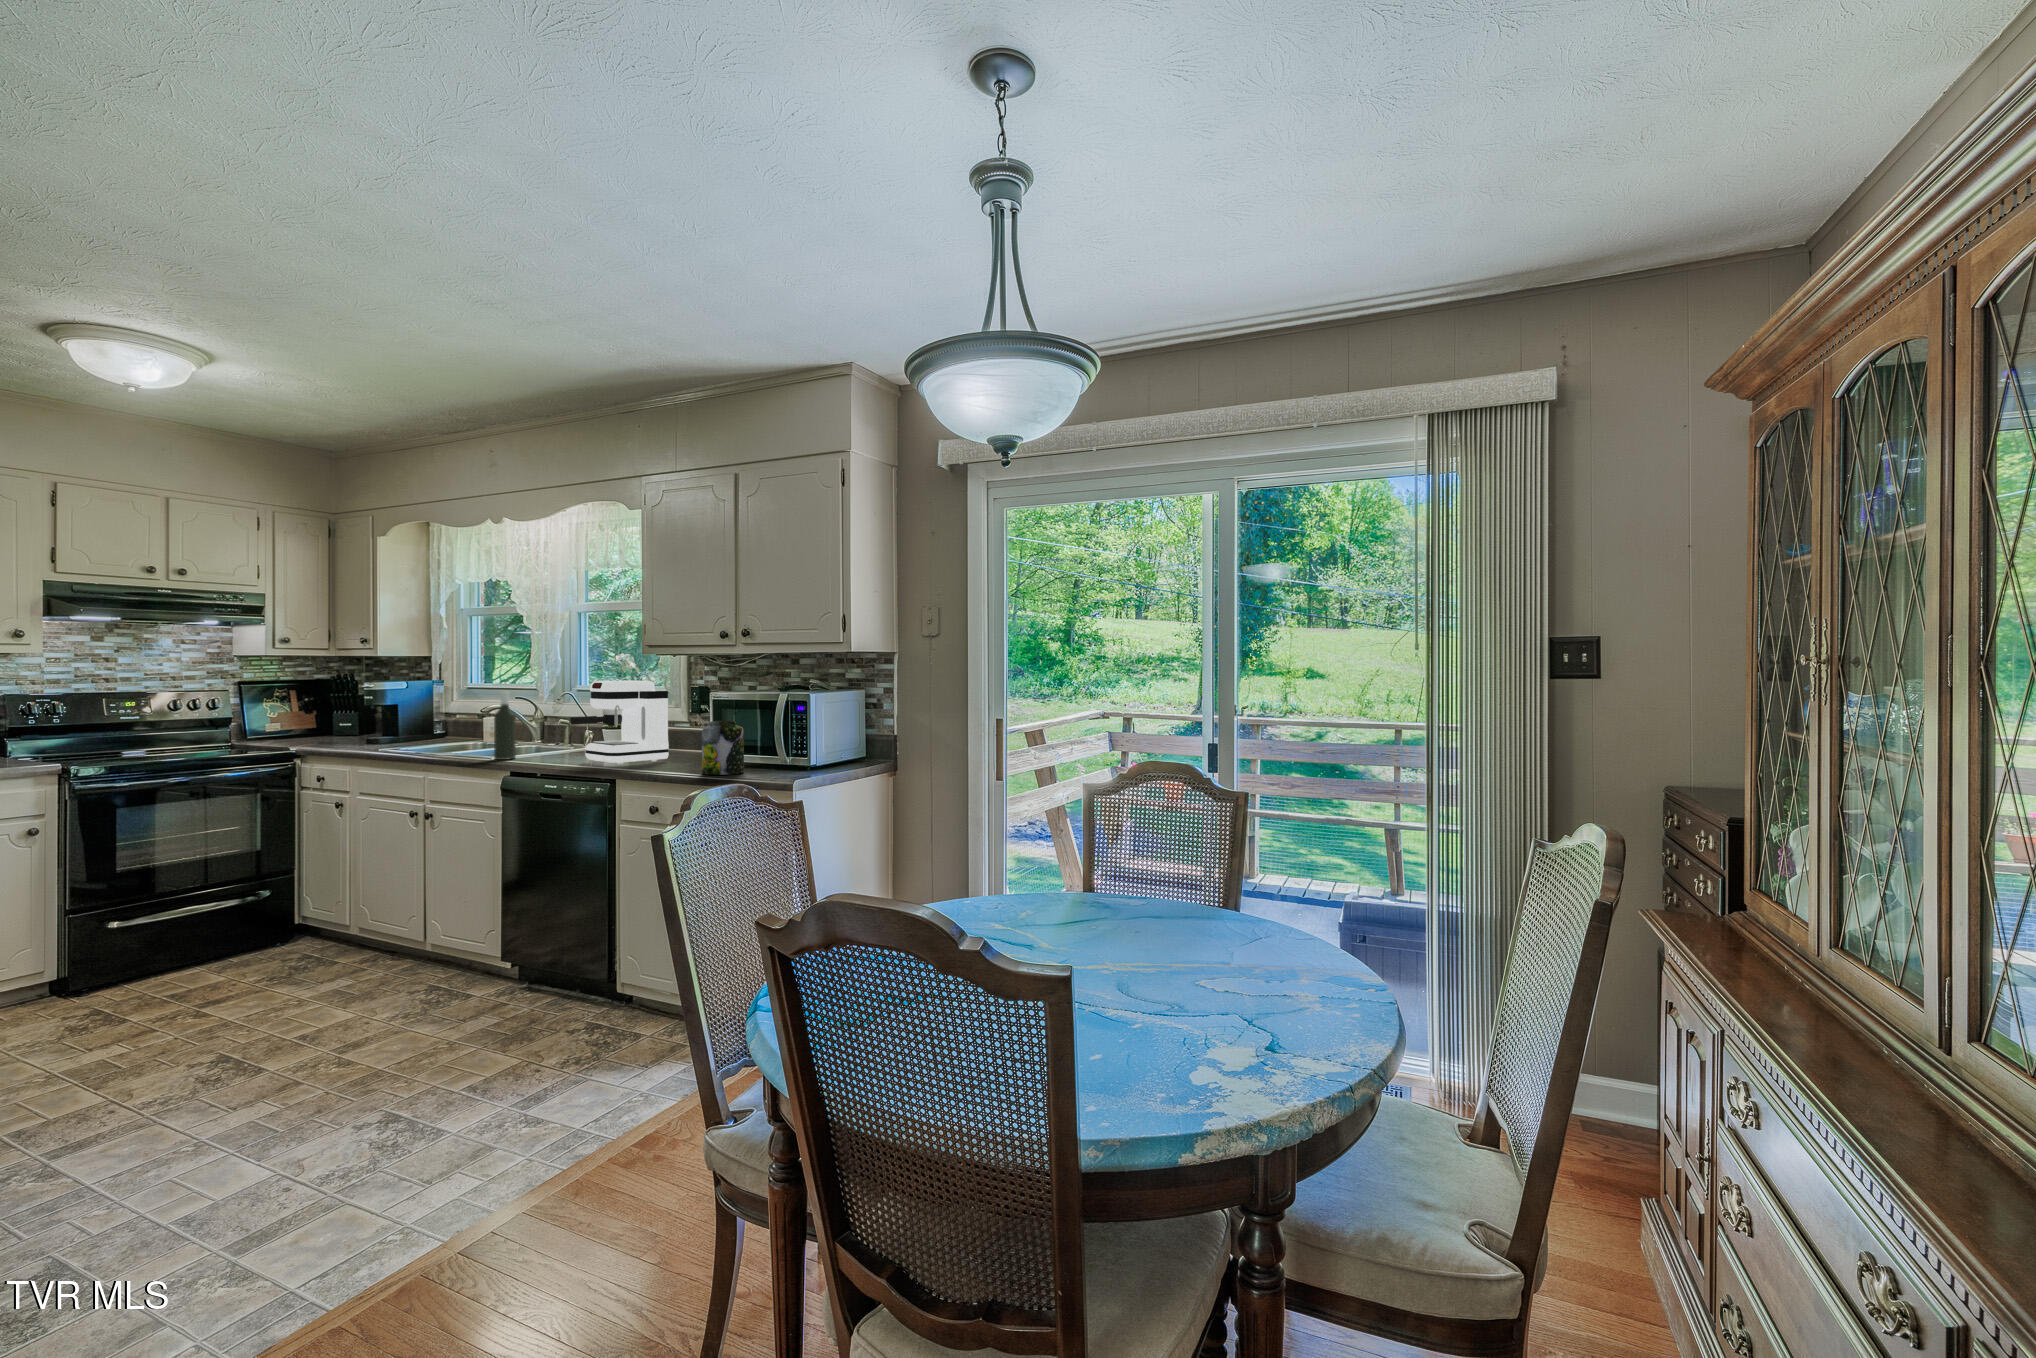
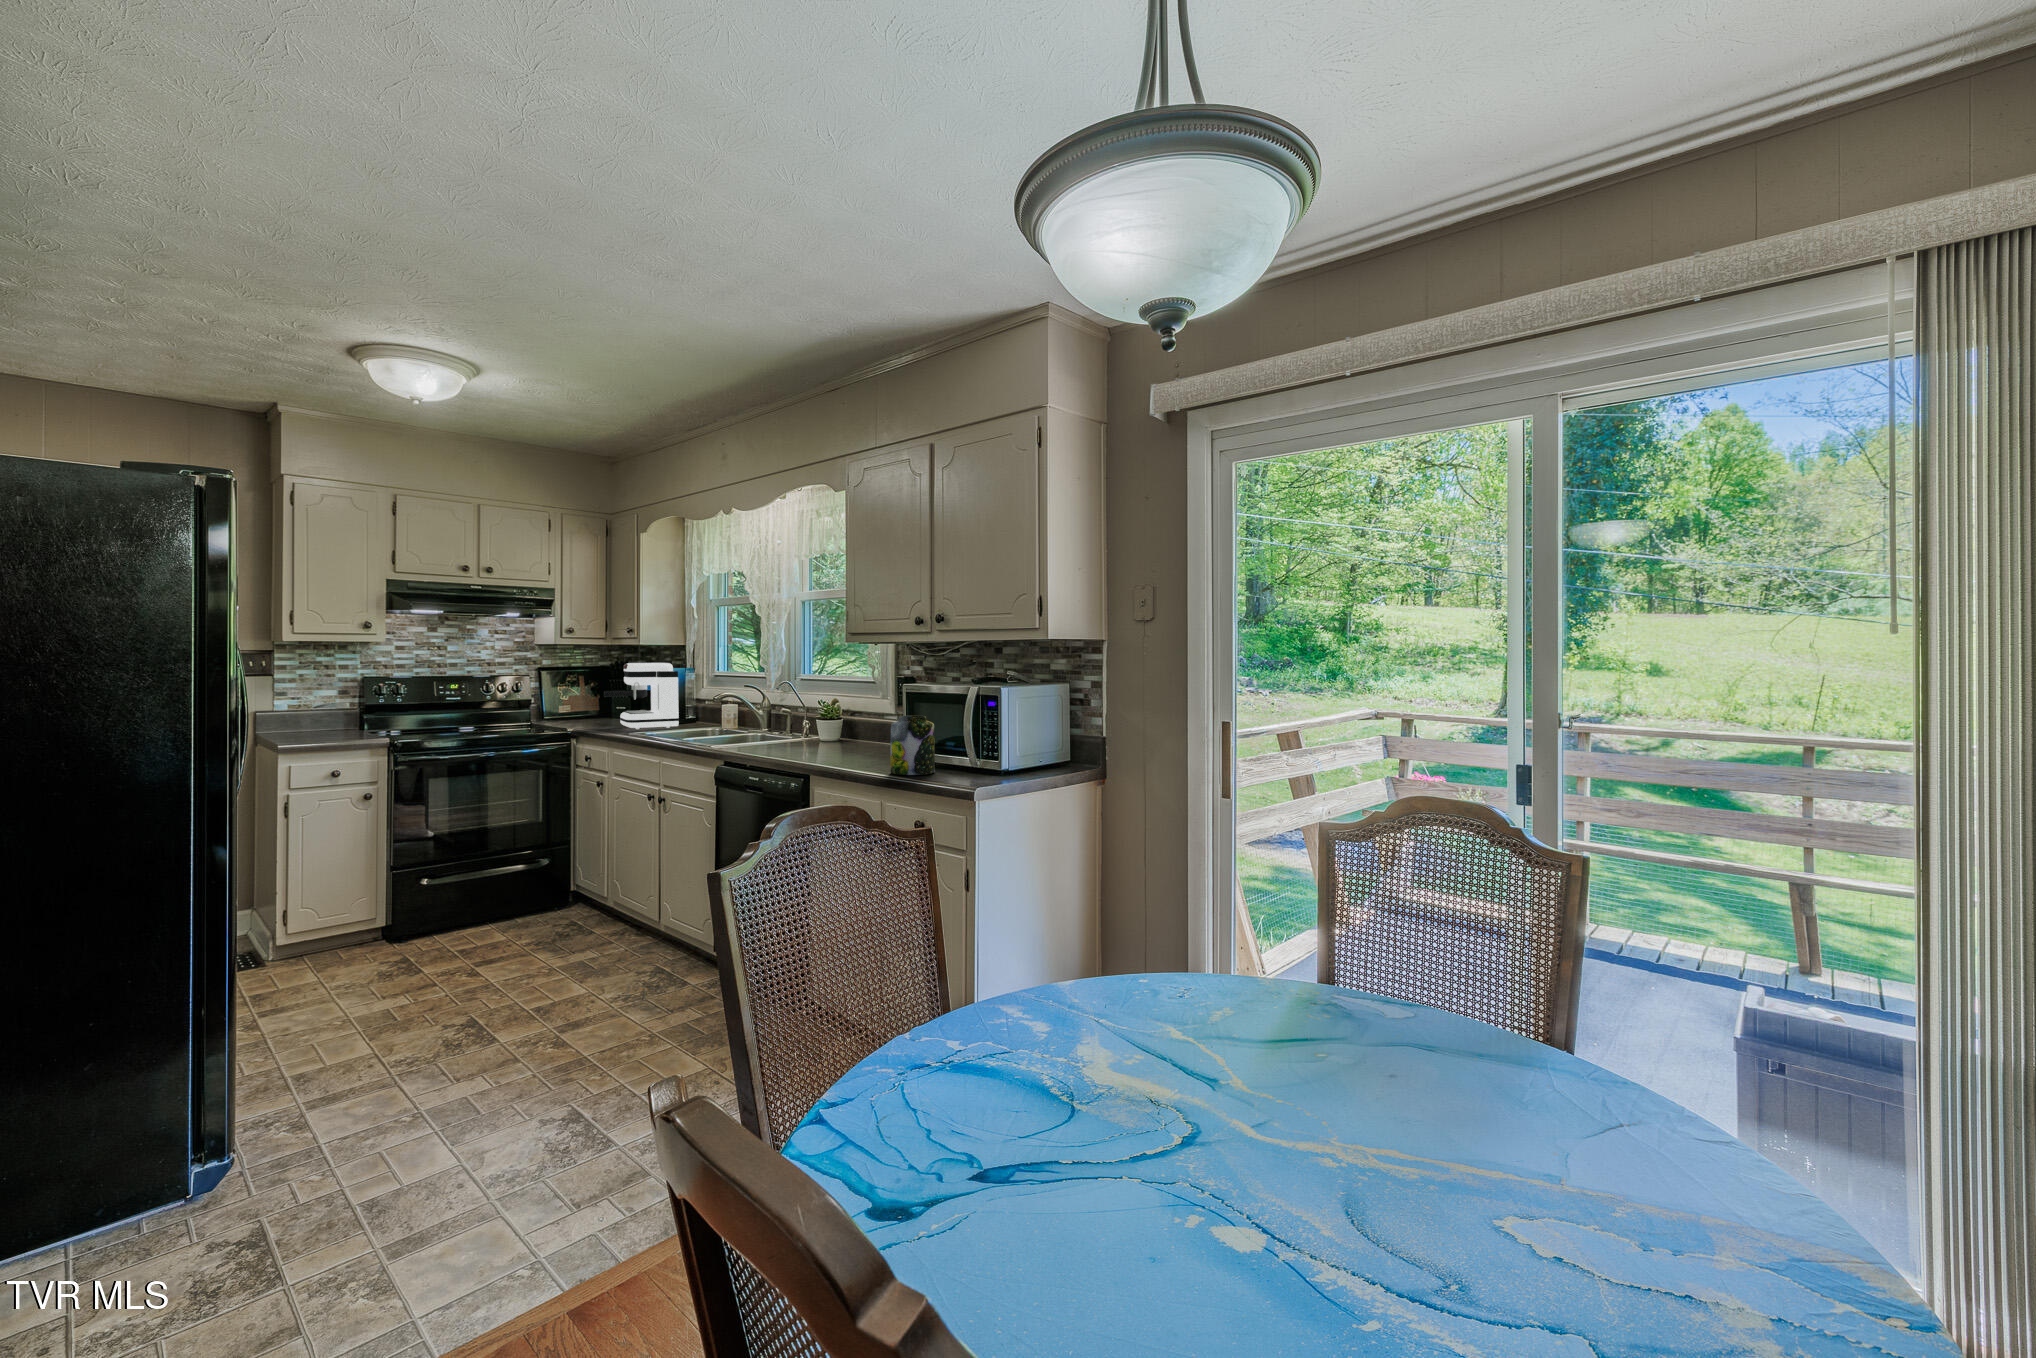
coffee maker: present [570,681,669,765] -> present [604,663,679,729]
bottle: present [494,692,516,760] -> none [714,680,734,748]

